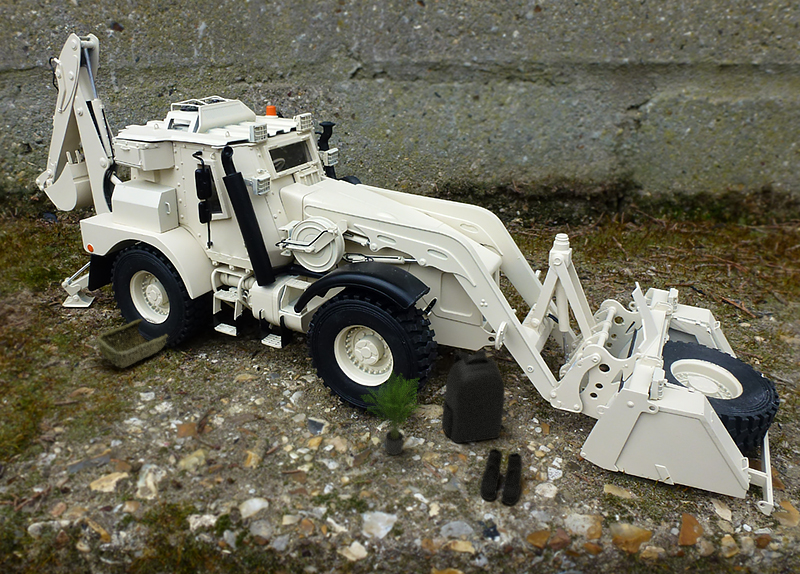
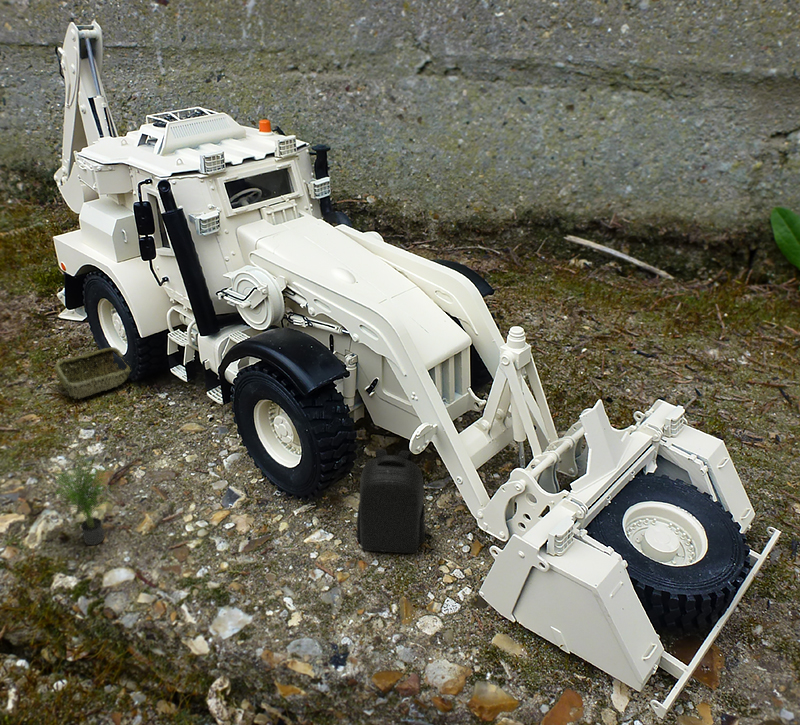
potted plant: present [371,373,415,455] -> present [57,460,104,545]
boots: present [480,448,522,504] -> none [352,567,407,634]

